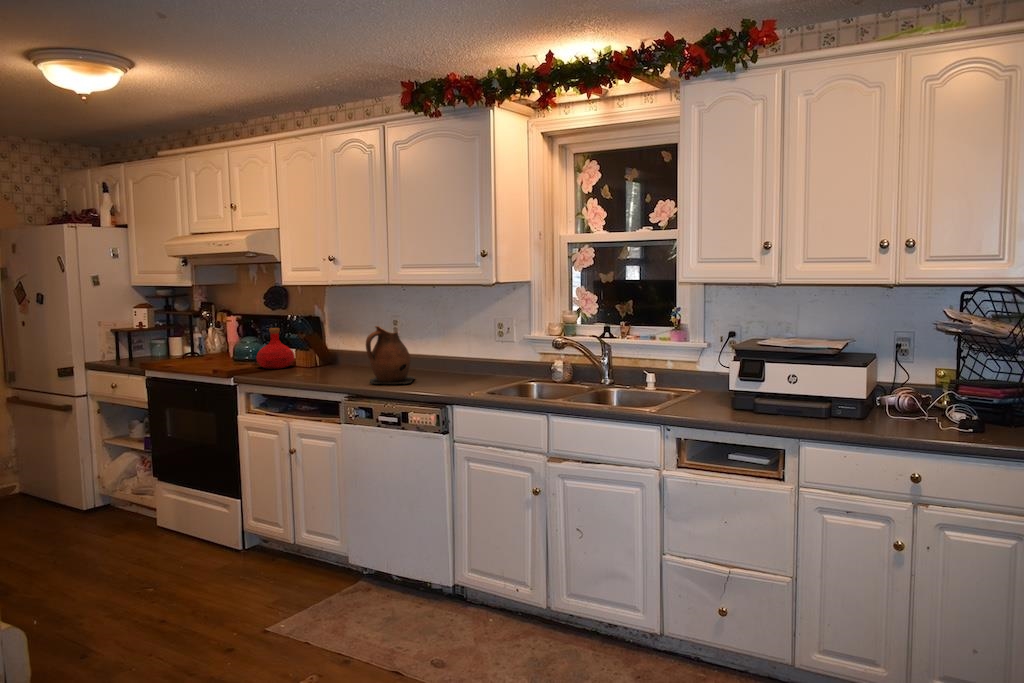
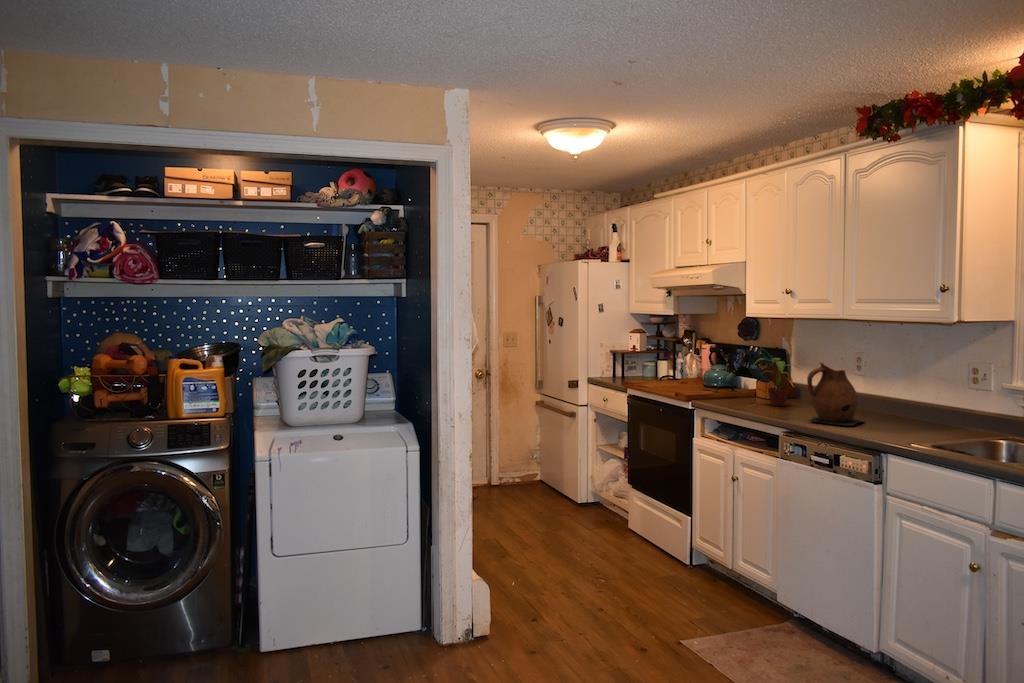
potted plant: none [300,325,346,373] -> present [754,358,795,406]
bottle: present [256,328,295,369] -> none [716,358,753,397]

